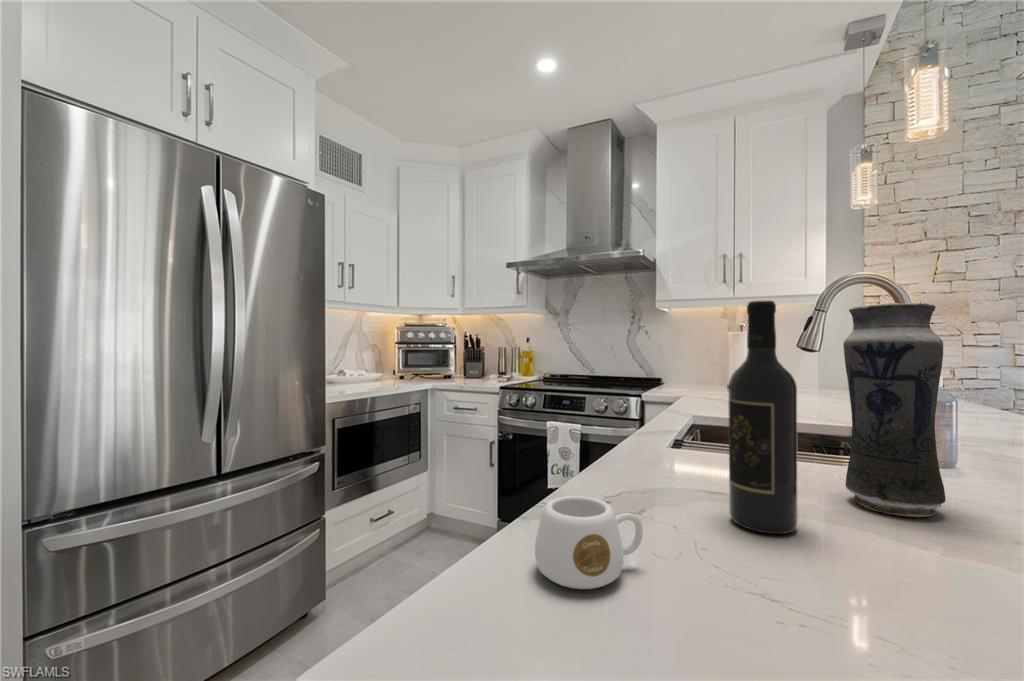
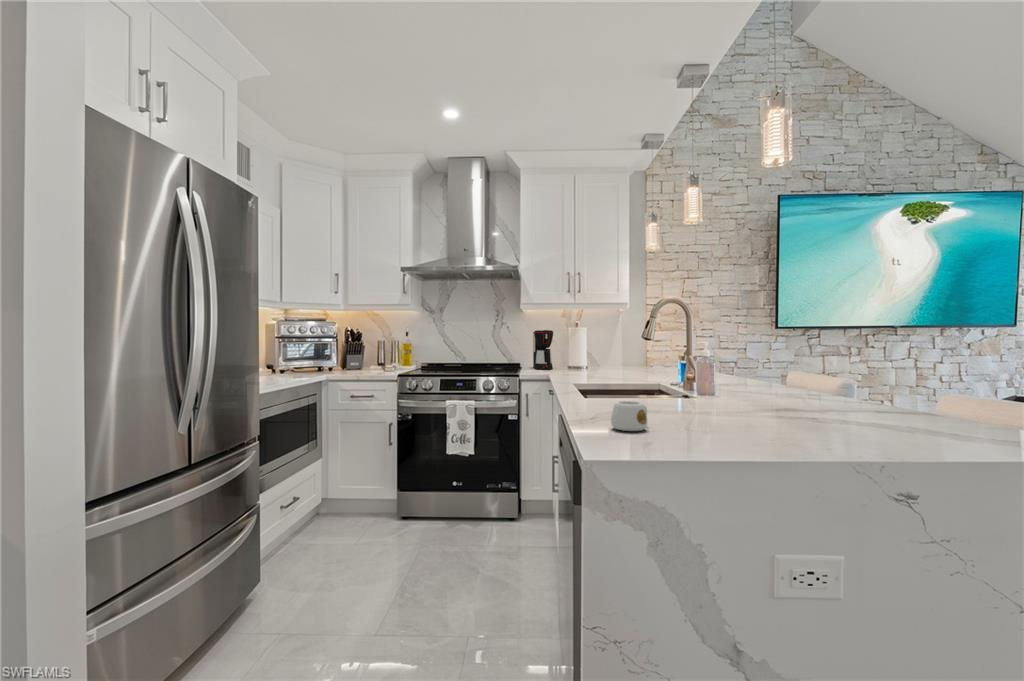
wine bottle: present [728,301,798,534] -> none [655,318,683,416]
vase: present [844,303,946,517] -> none [687,319,722,408]
coffee maker: none [676,335,704,388] -> present [533,330,553,370]

